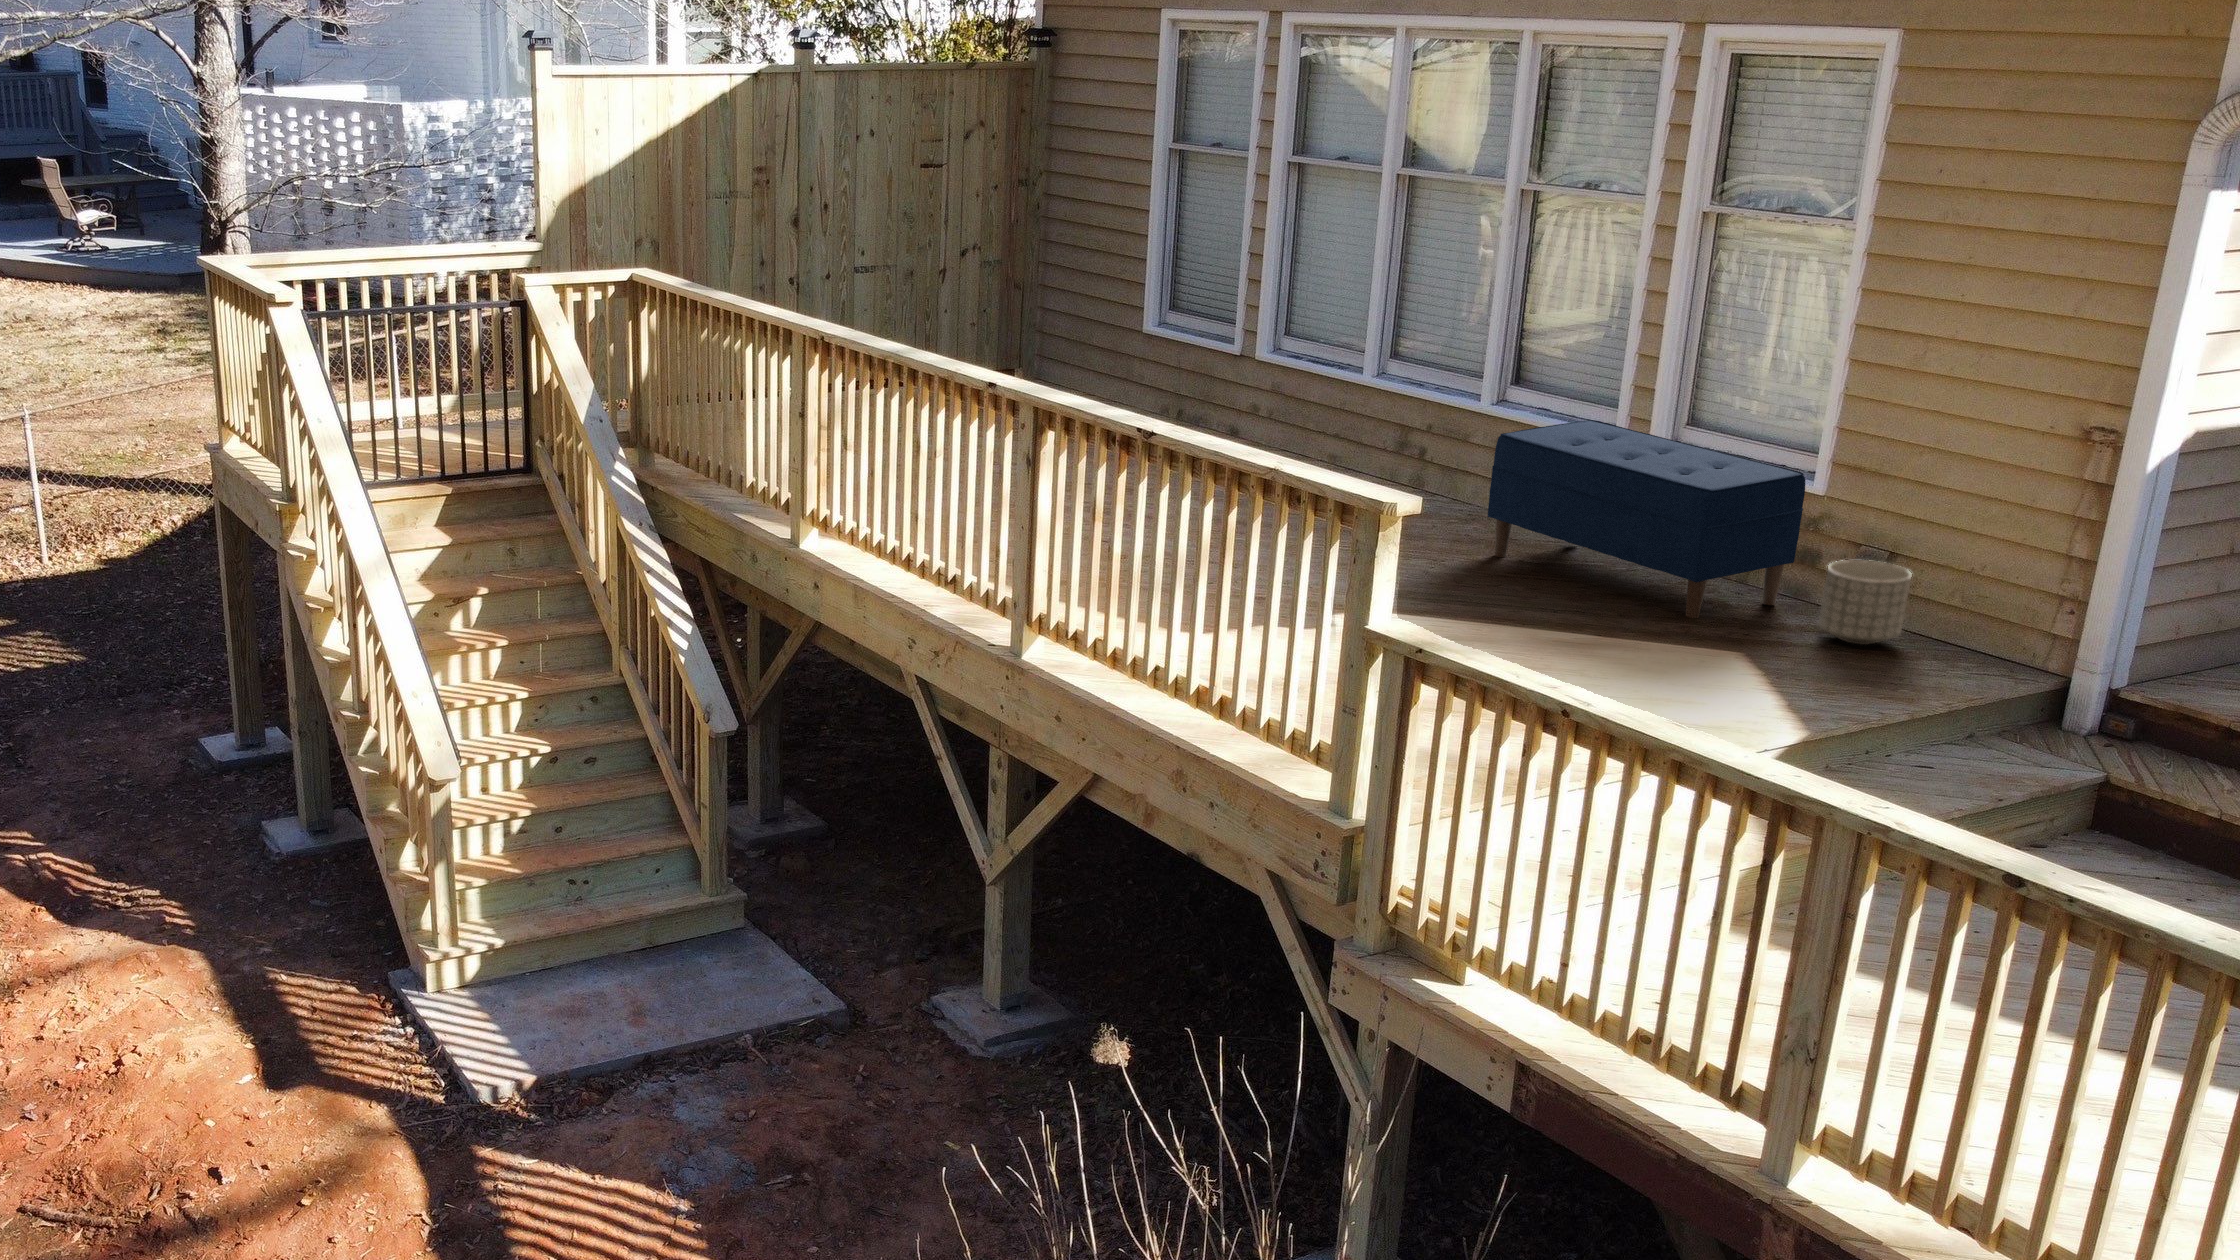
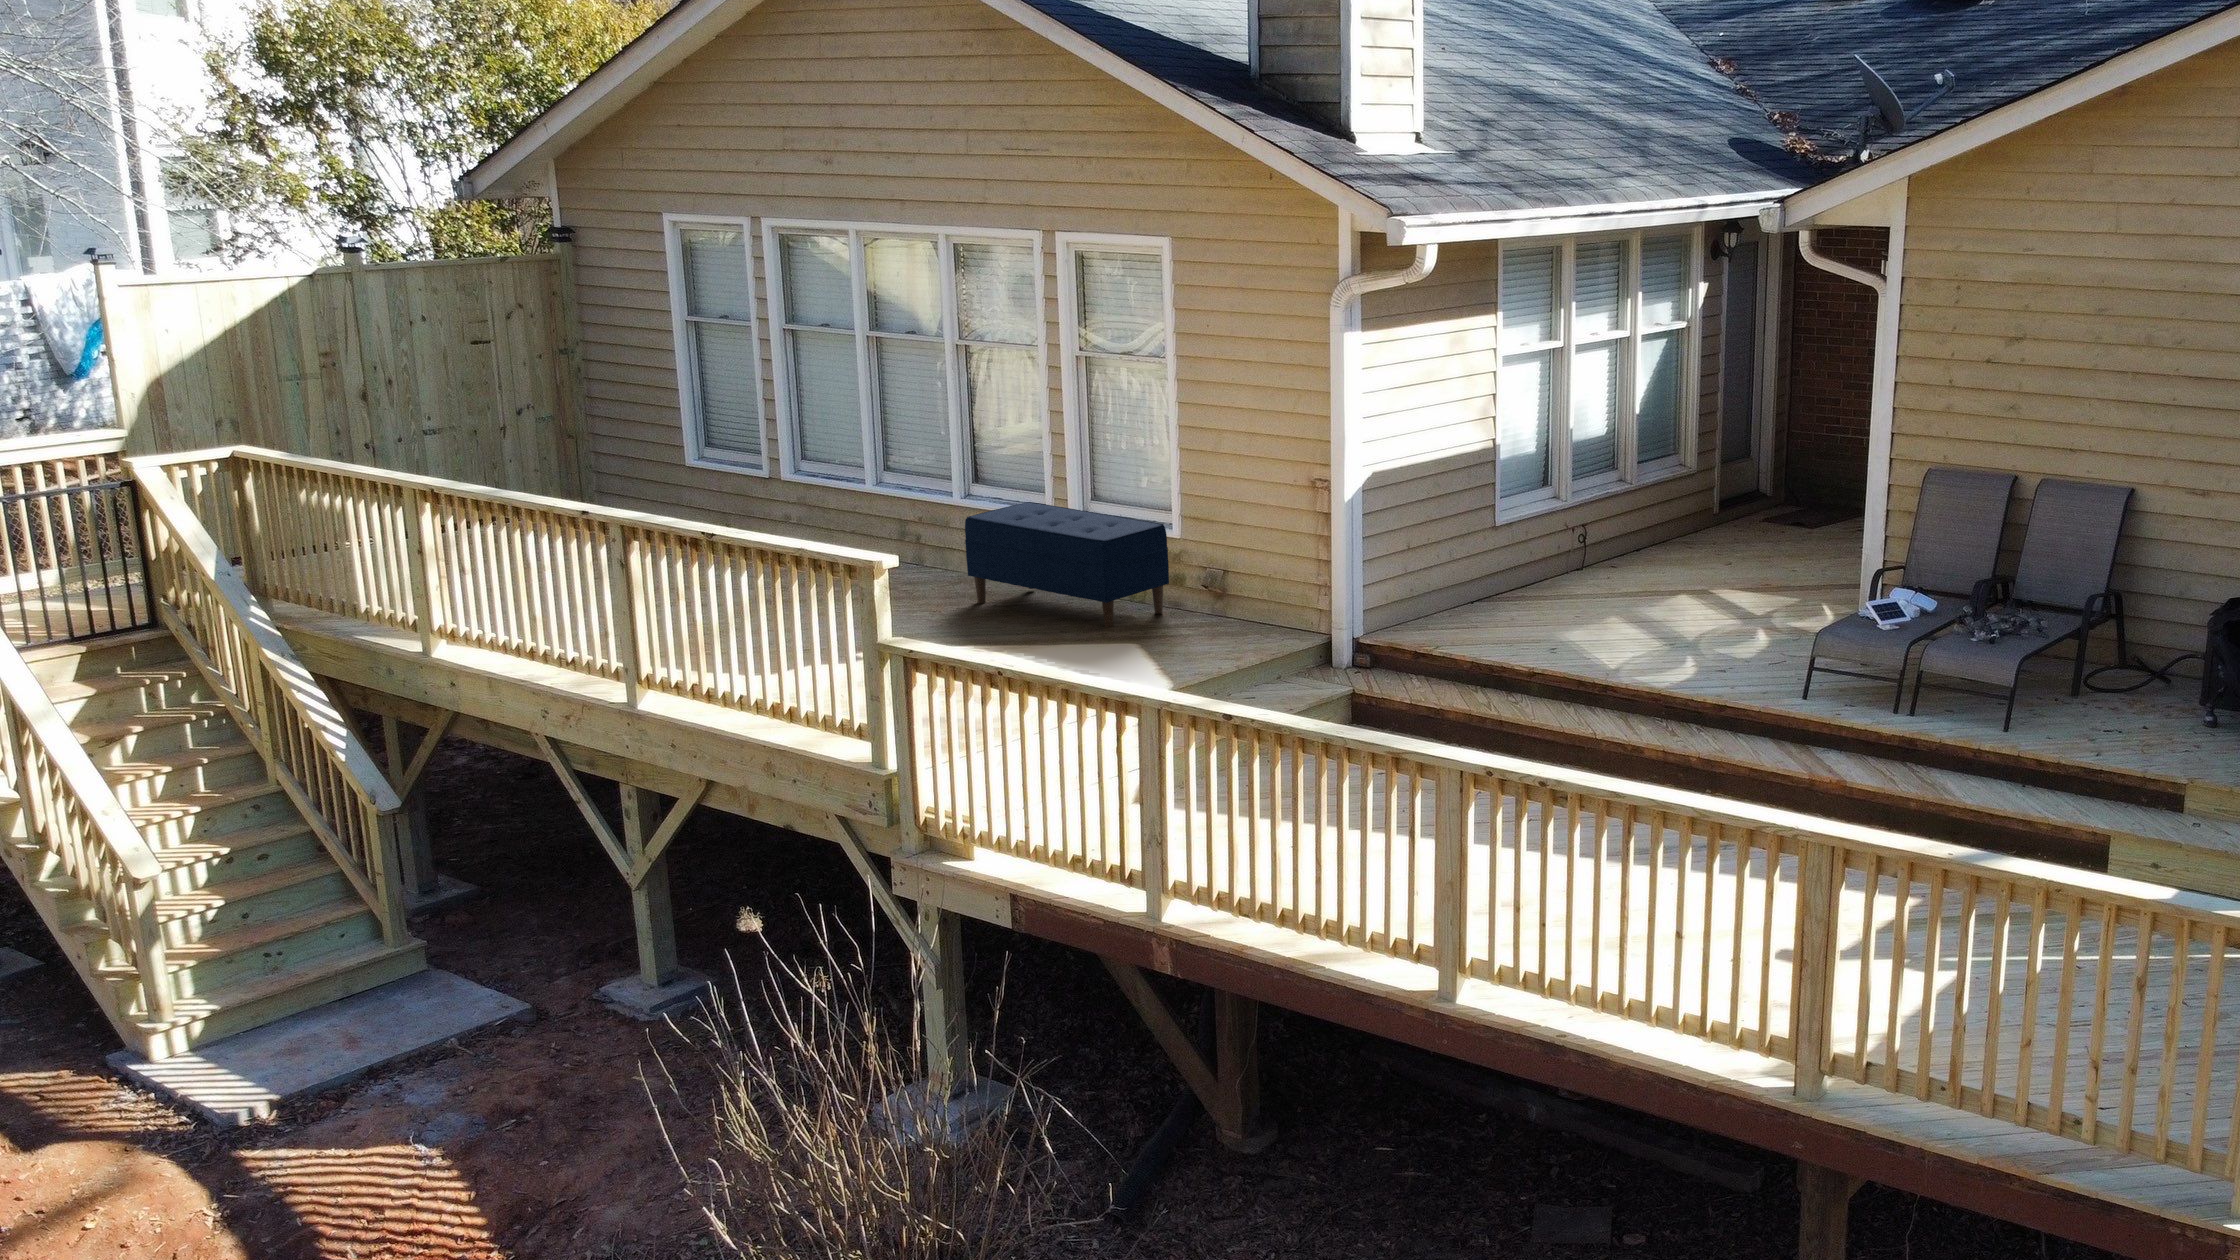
planter: present [1819,560,1911,645] -> none [1185,576,1236,631]

